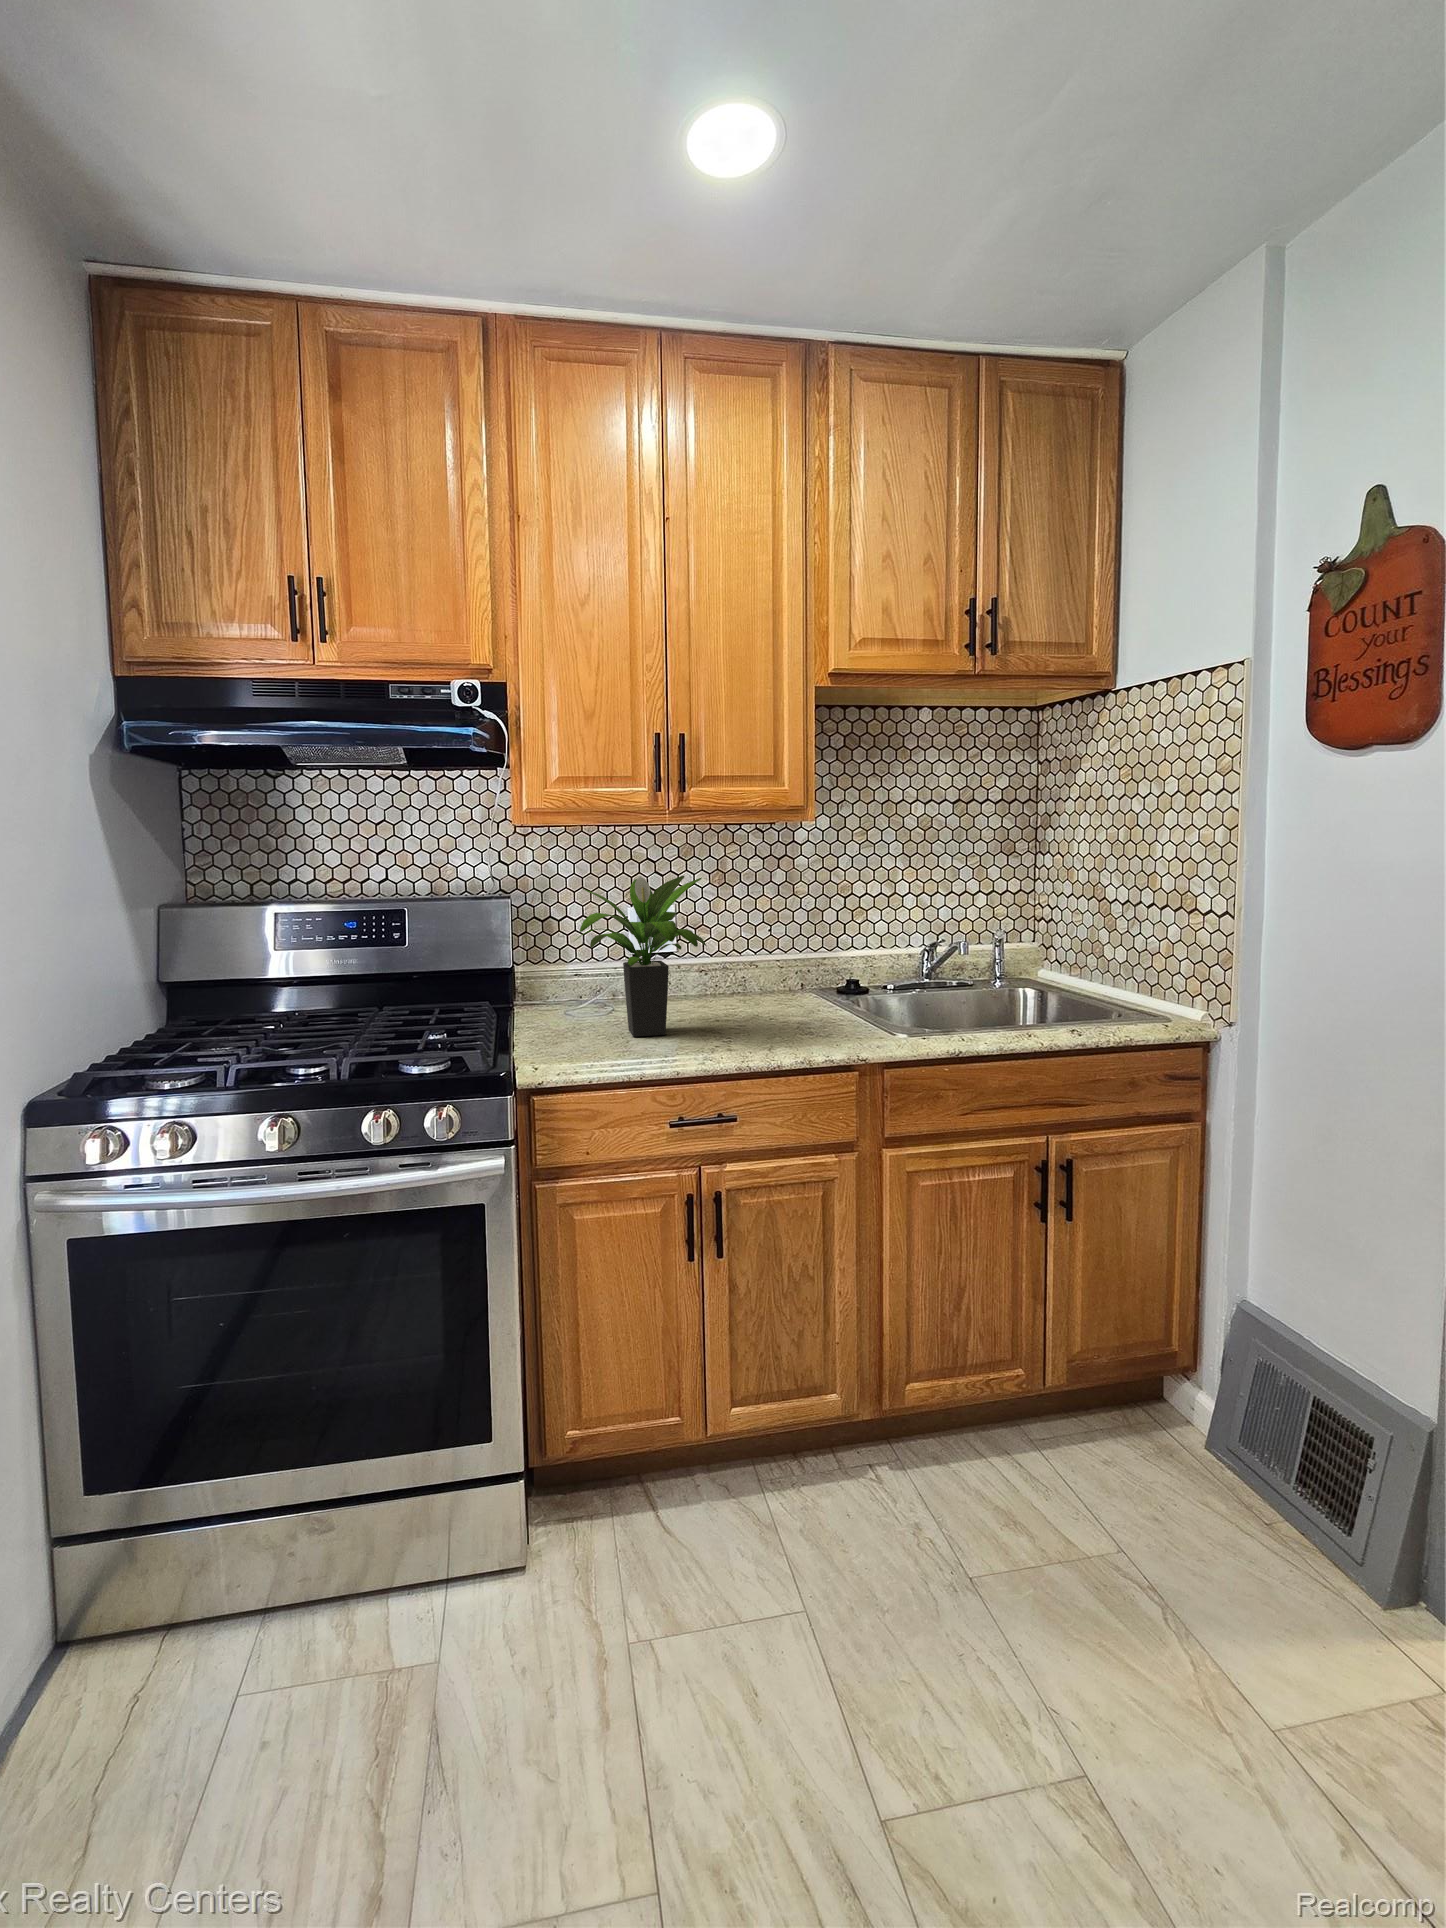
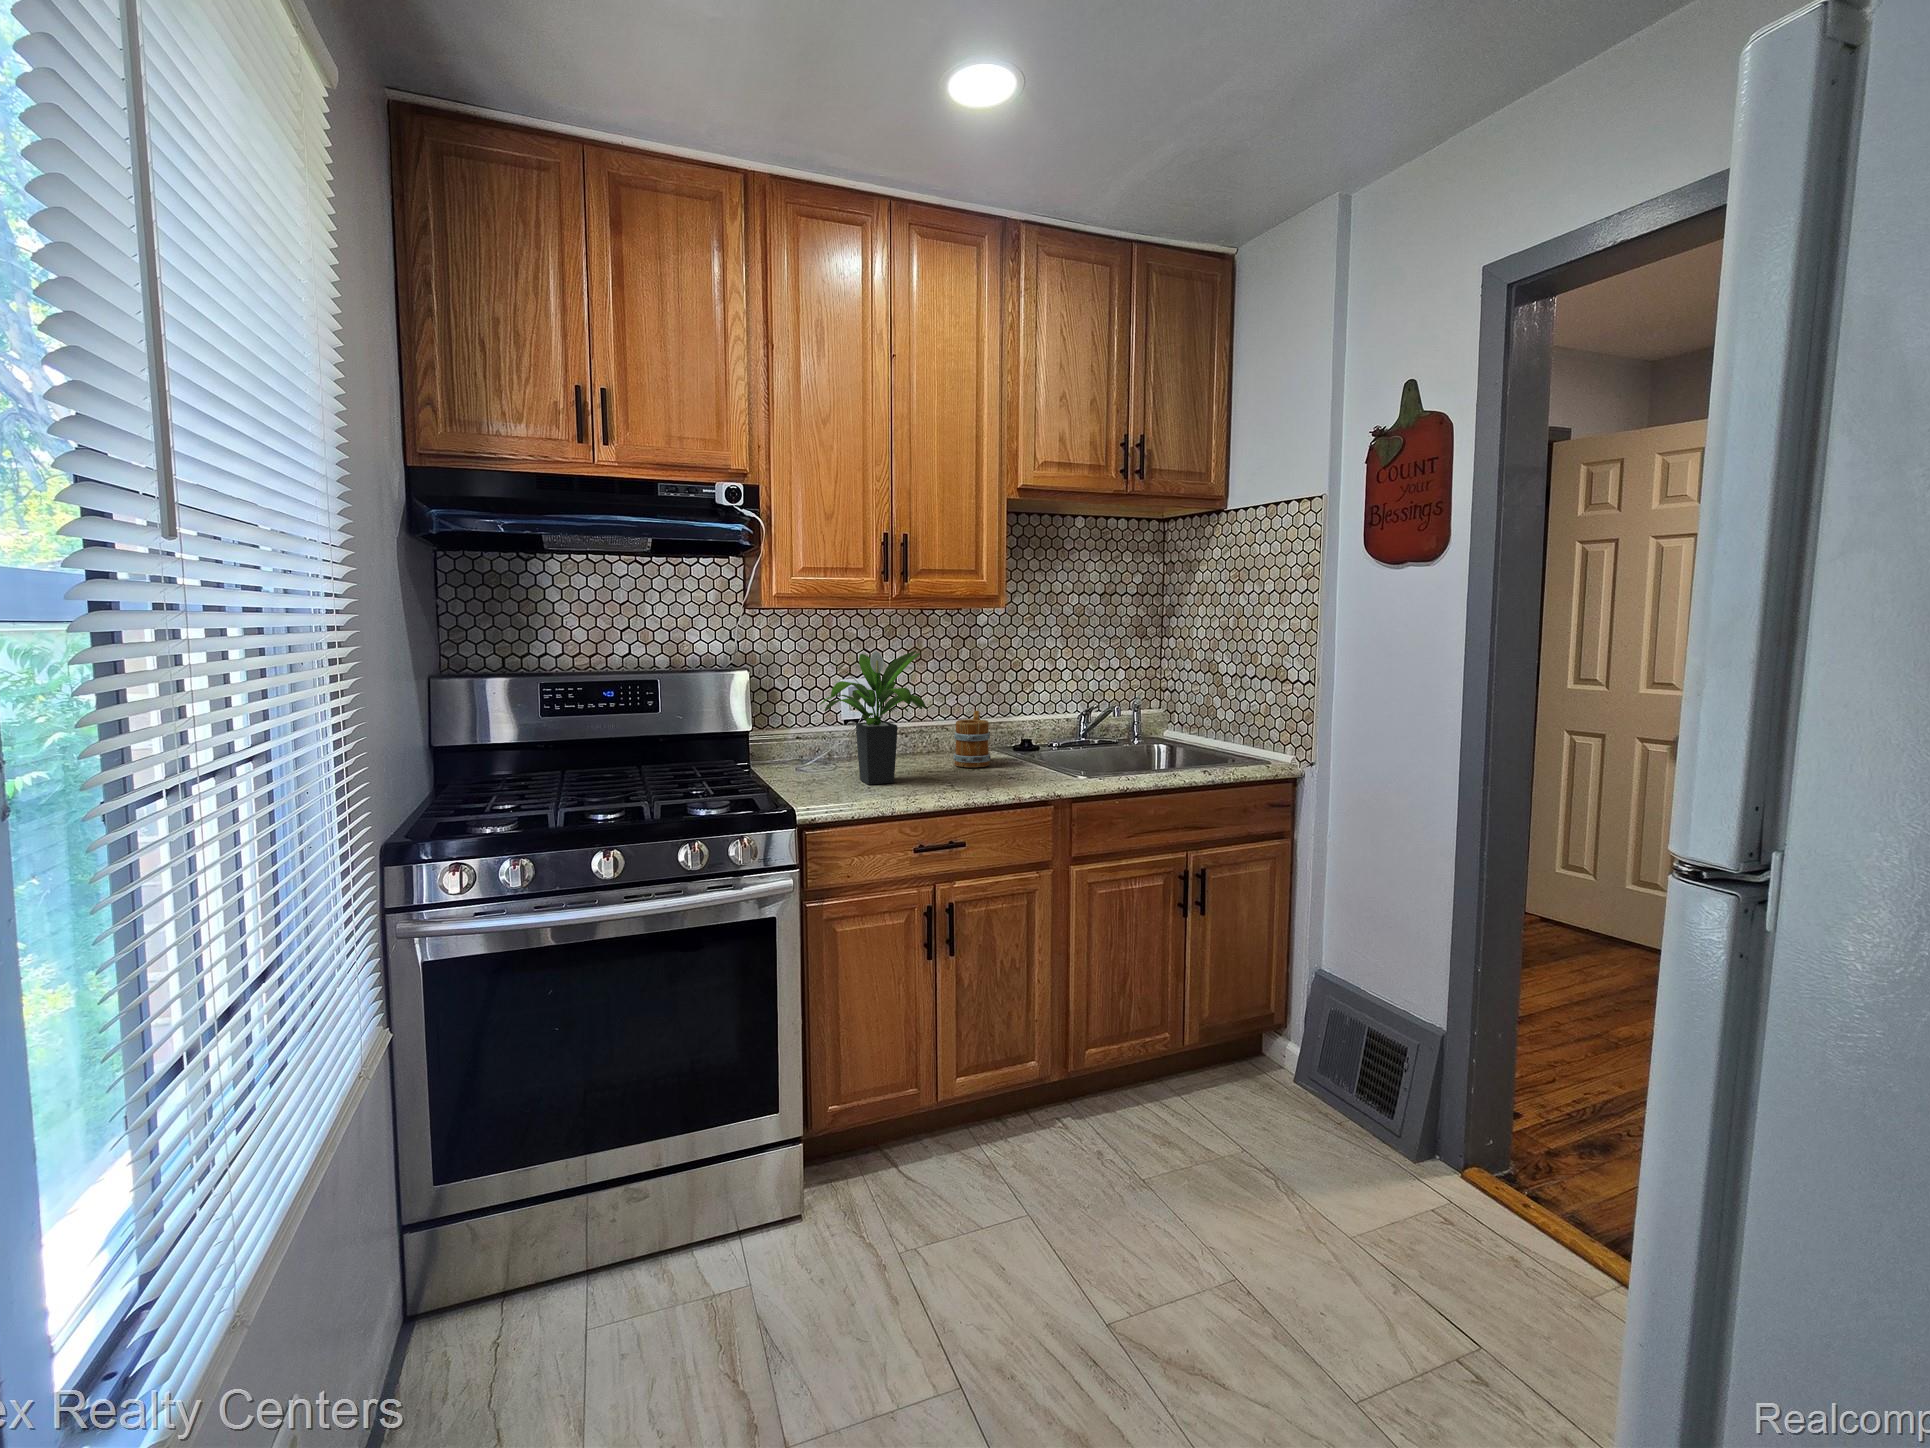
mug: none [752,946,799,1016] -> present [953,711,991,768]

